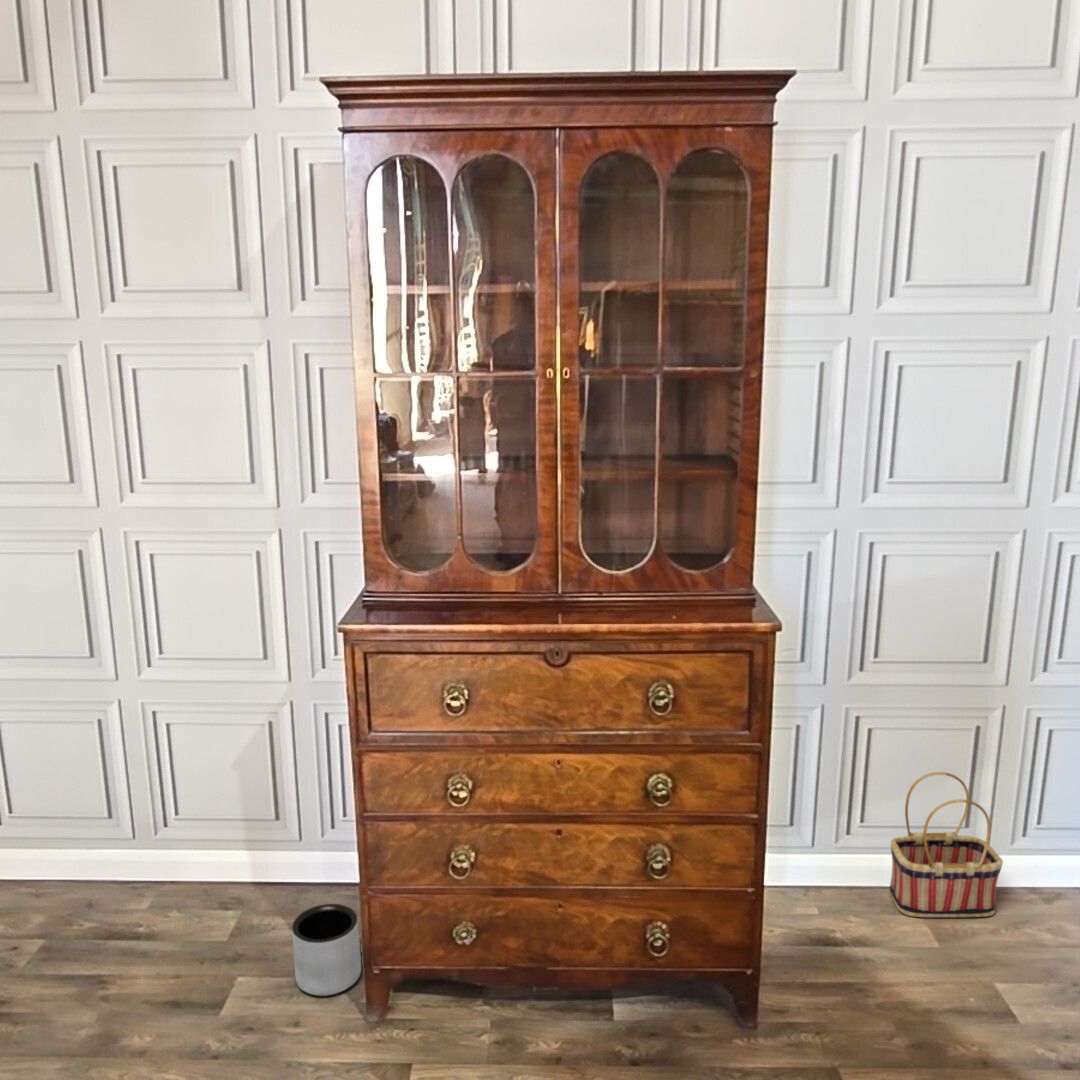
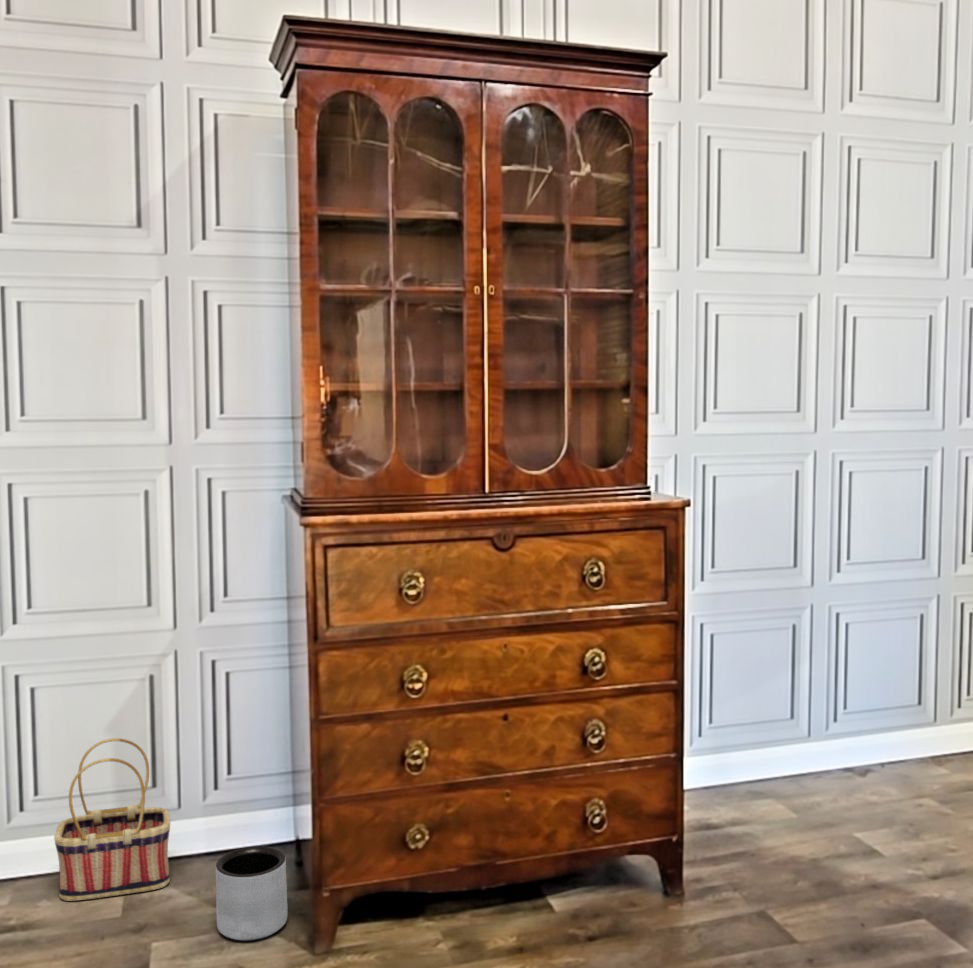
basket: present [889,772,1003,917] -> present [54,738,170,901]

